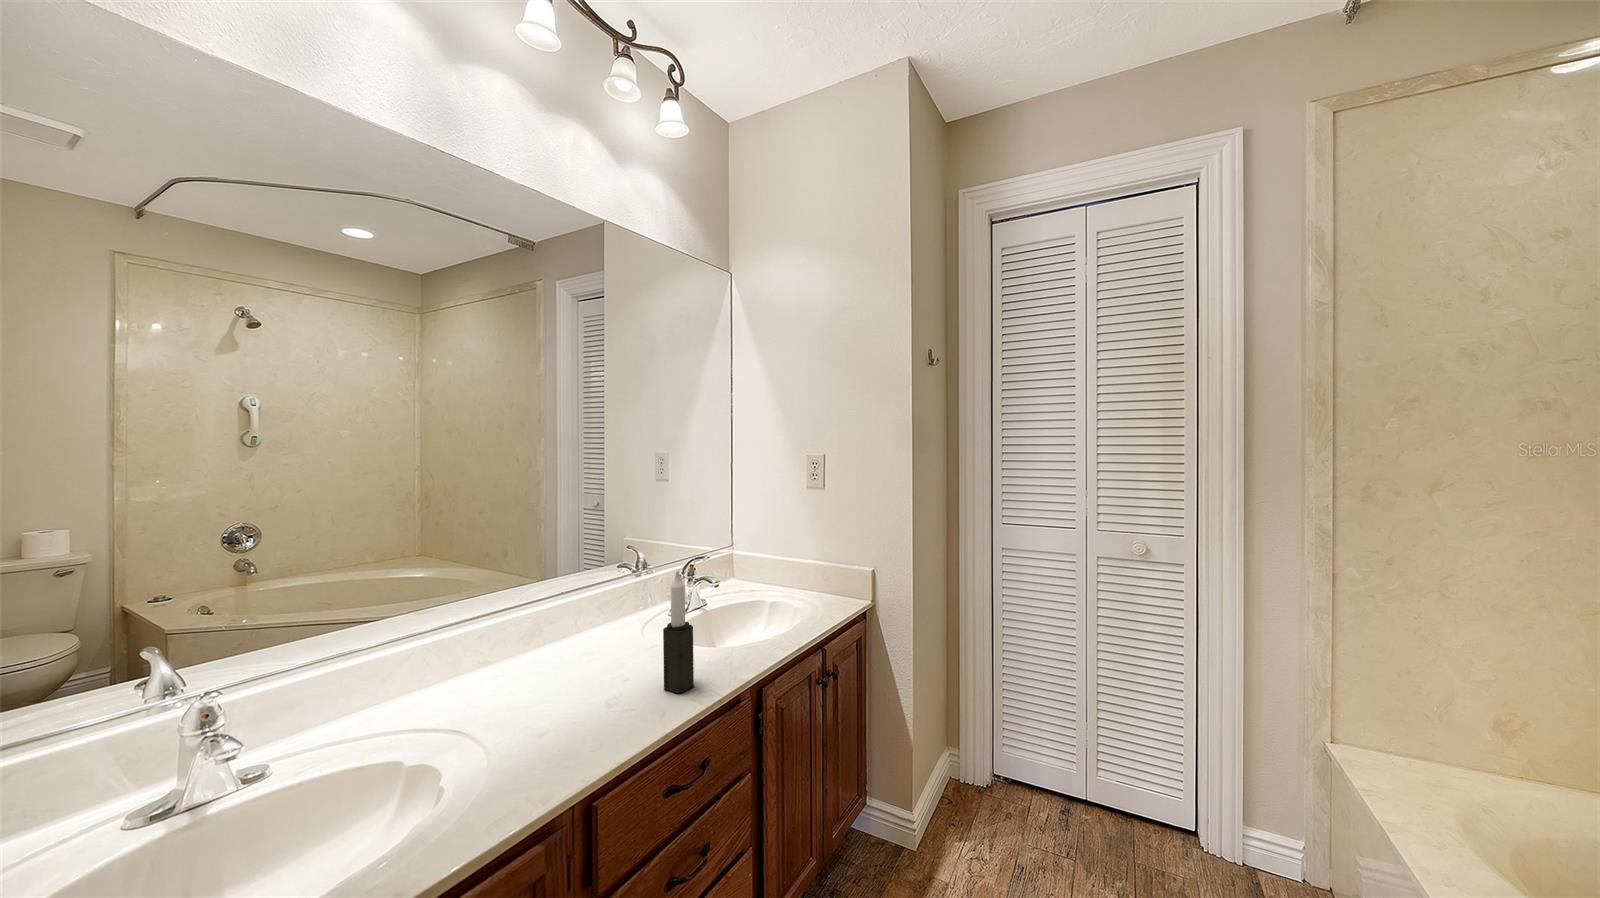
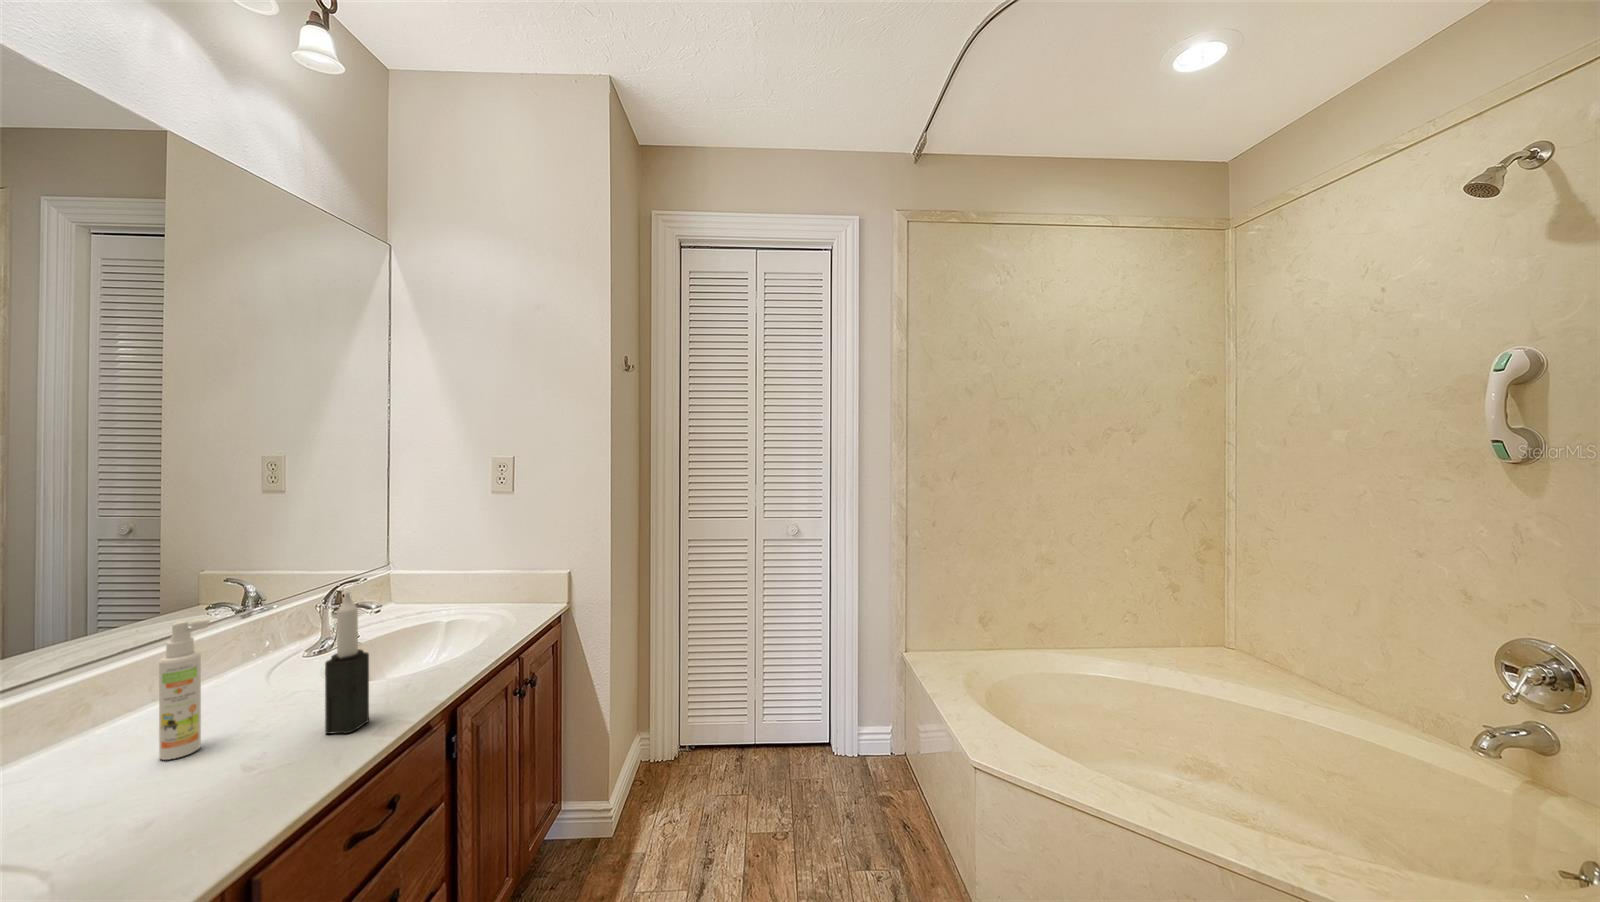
spray bottle: none [572,579,599,683] -> present [159,618,210,760]

